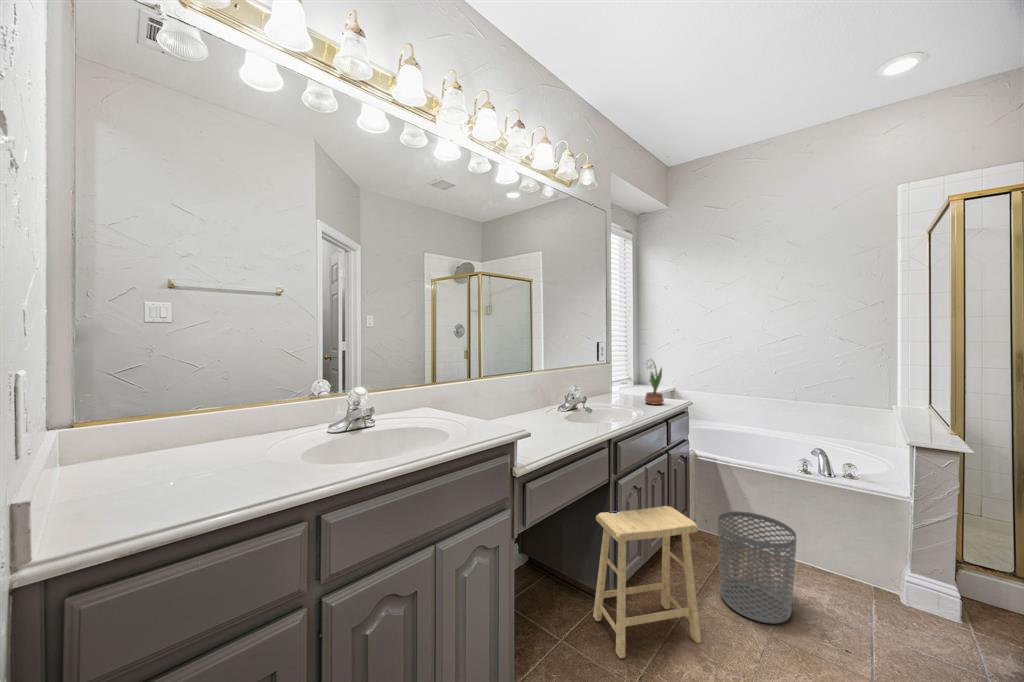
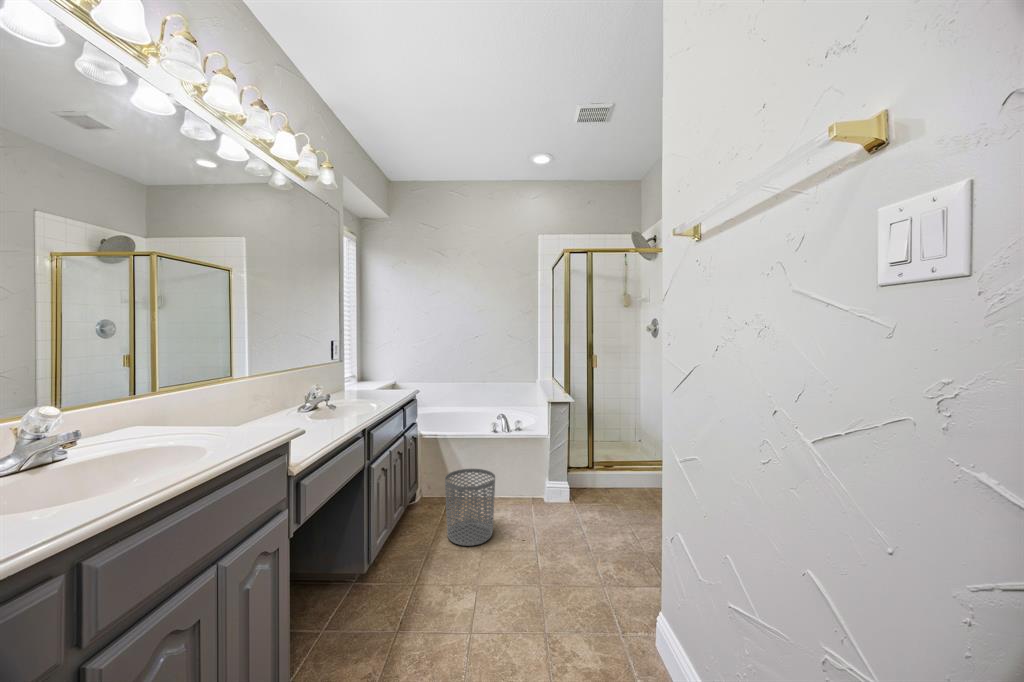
potted flower: present [644,360,664,405] -> none [381,354,400,395]
footstool: present [593,506,701,658] -> none [349,478,440,617]

